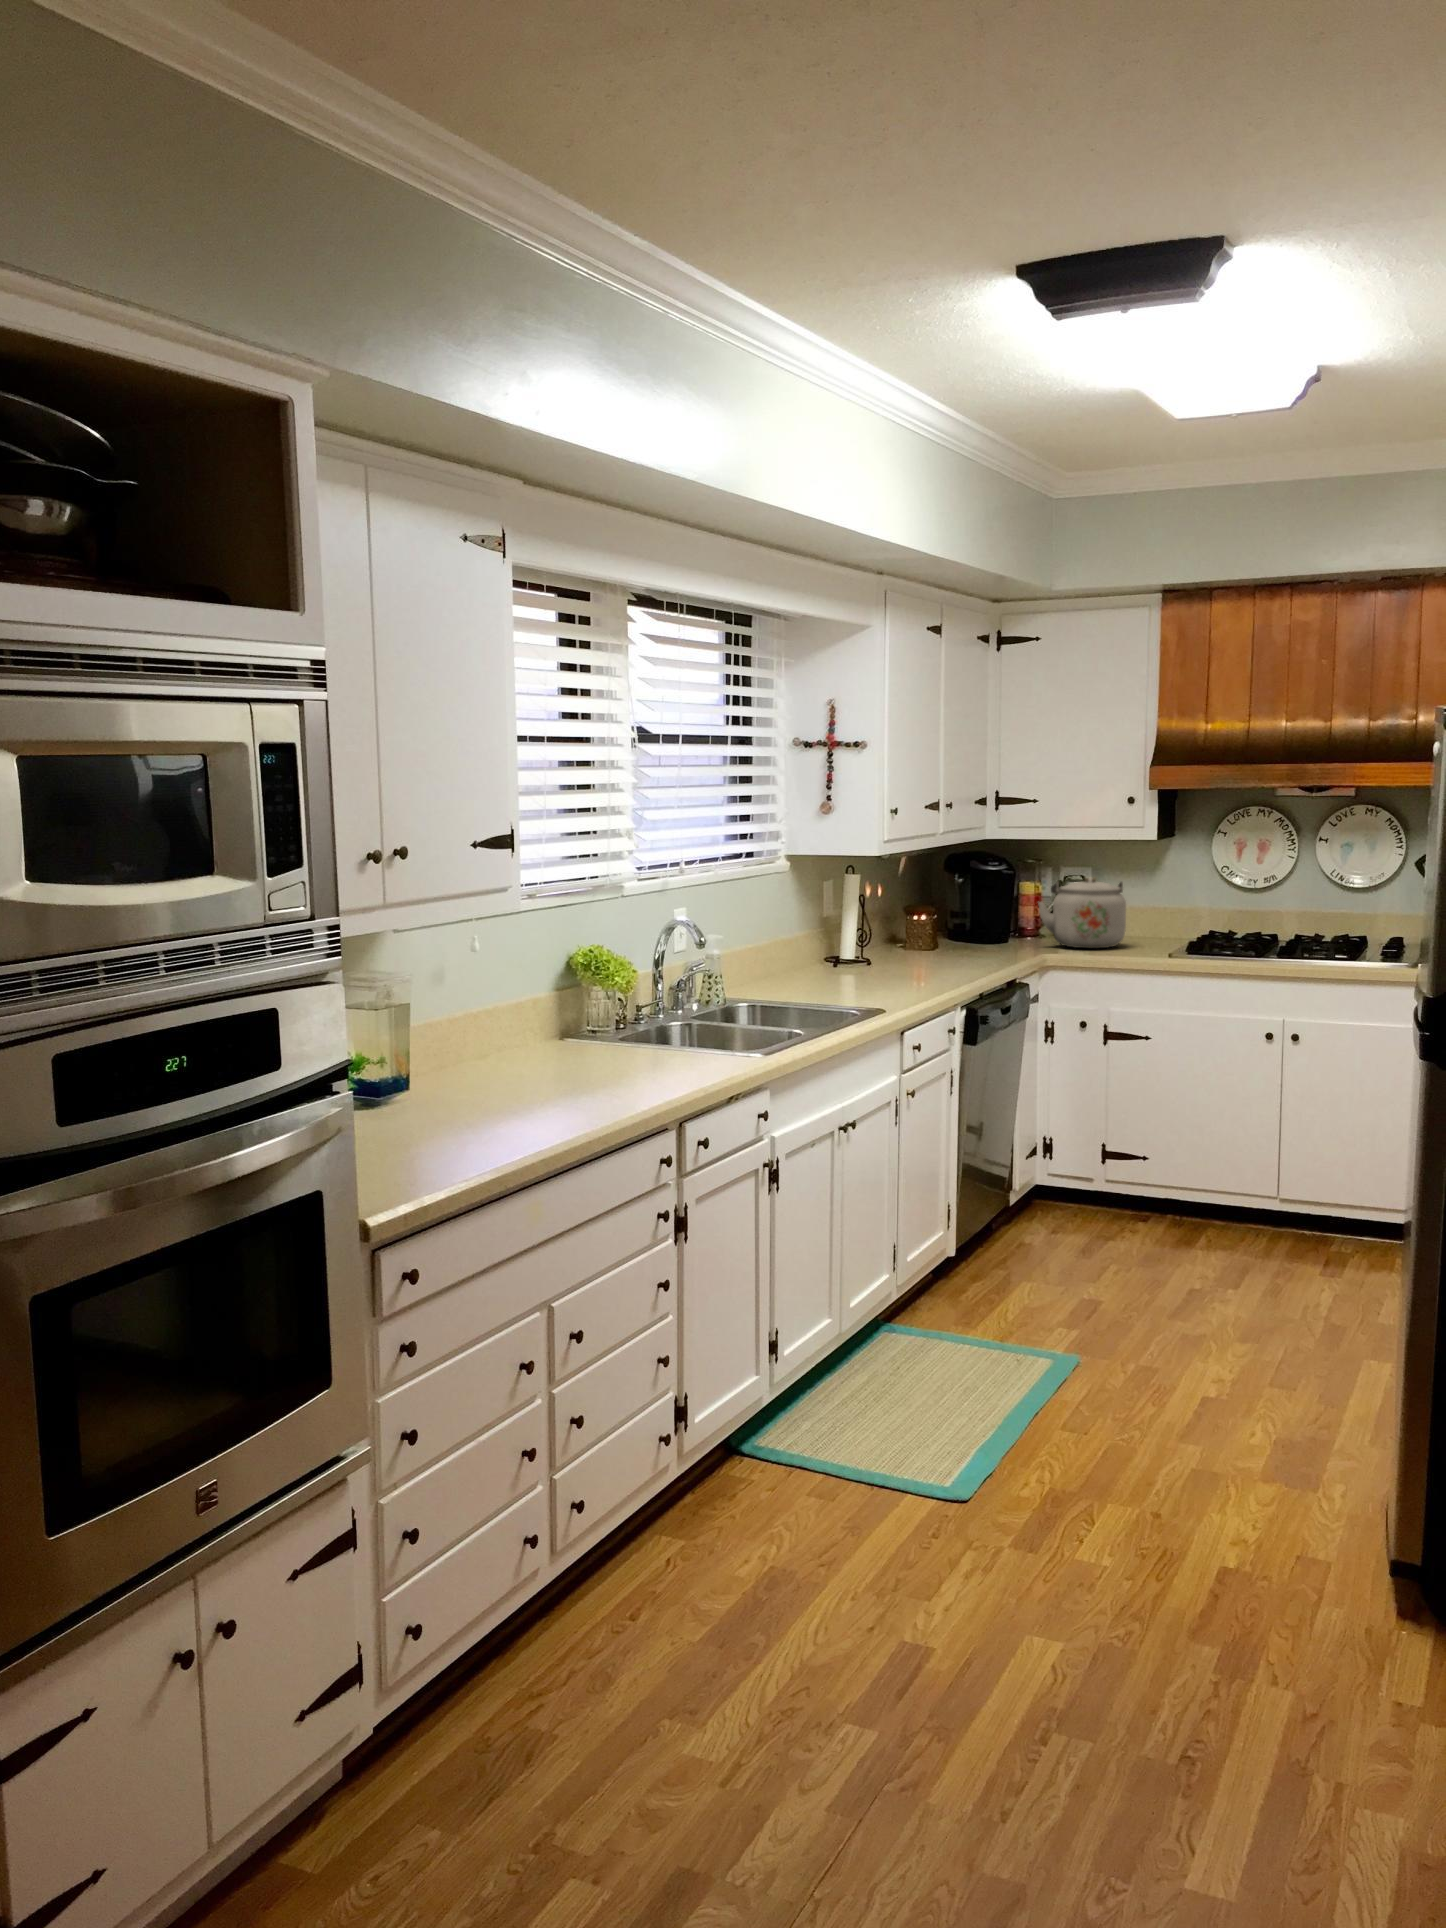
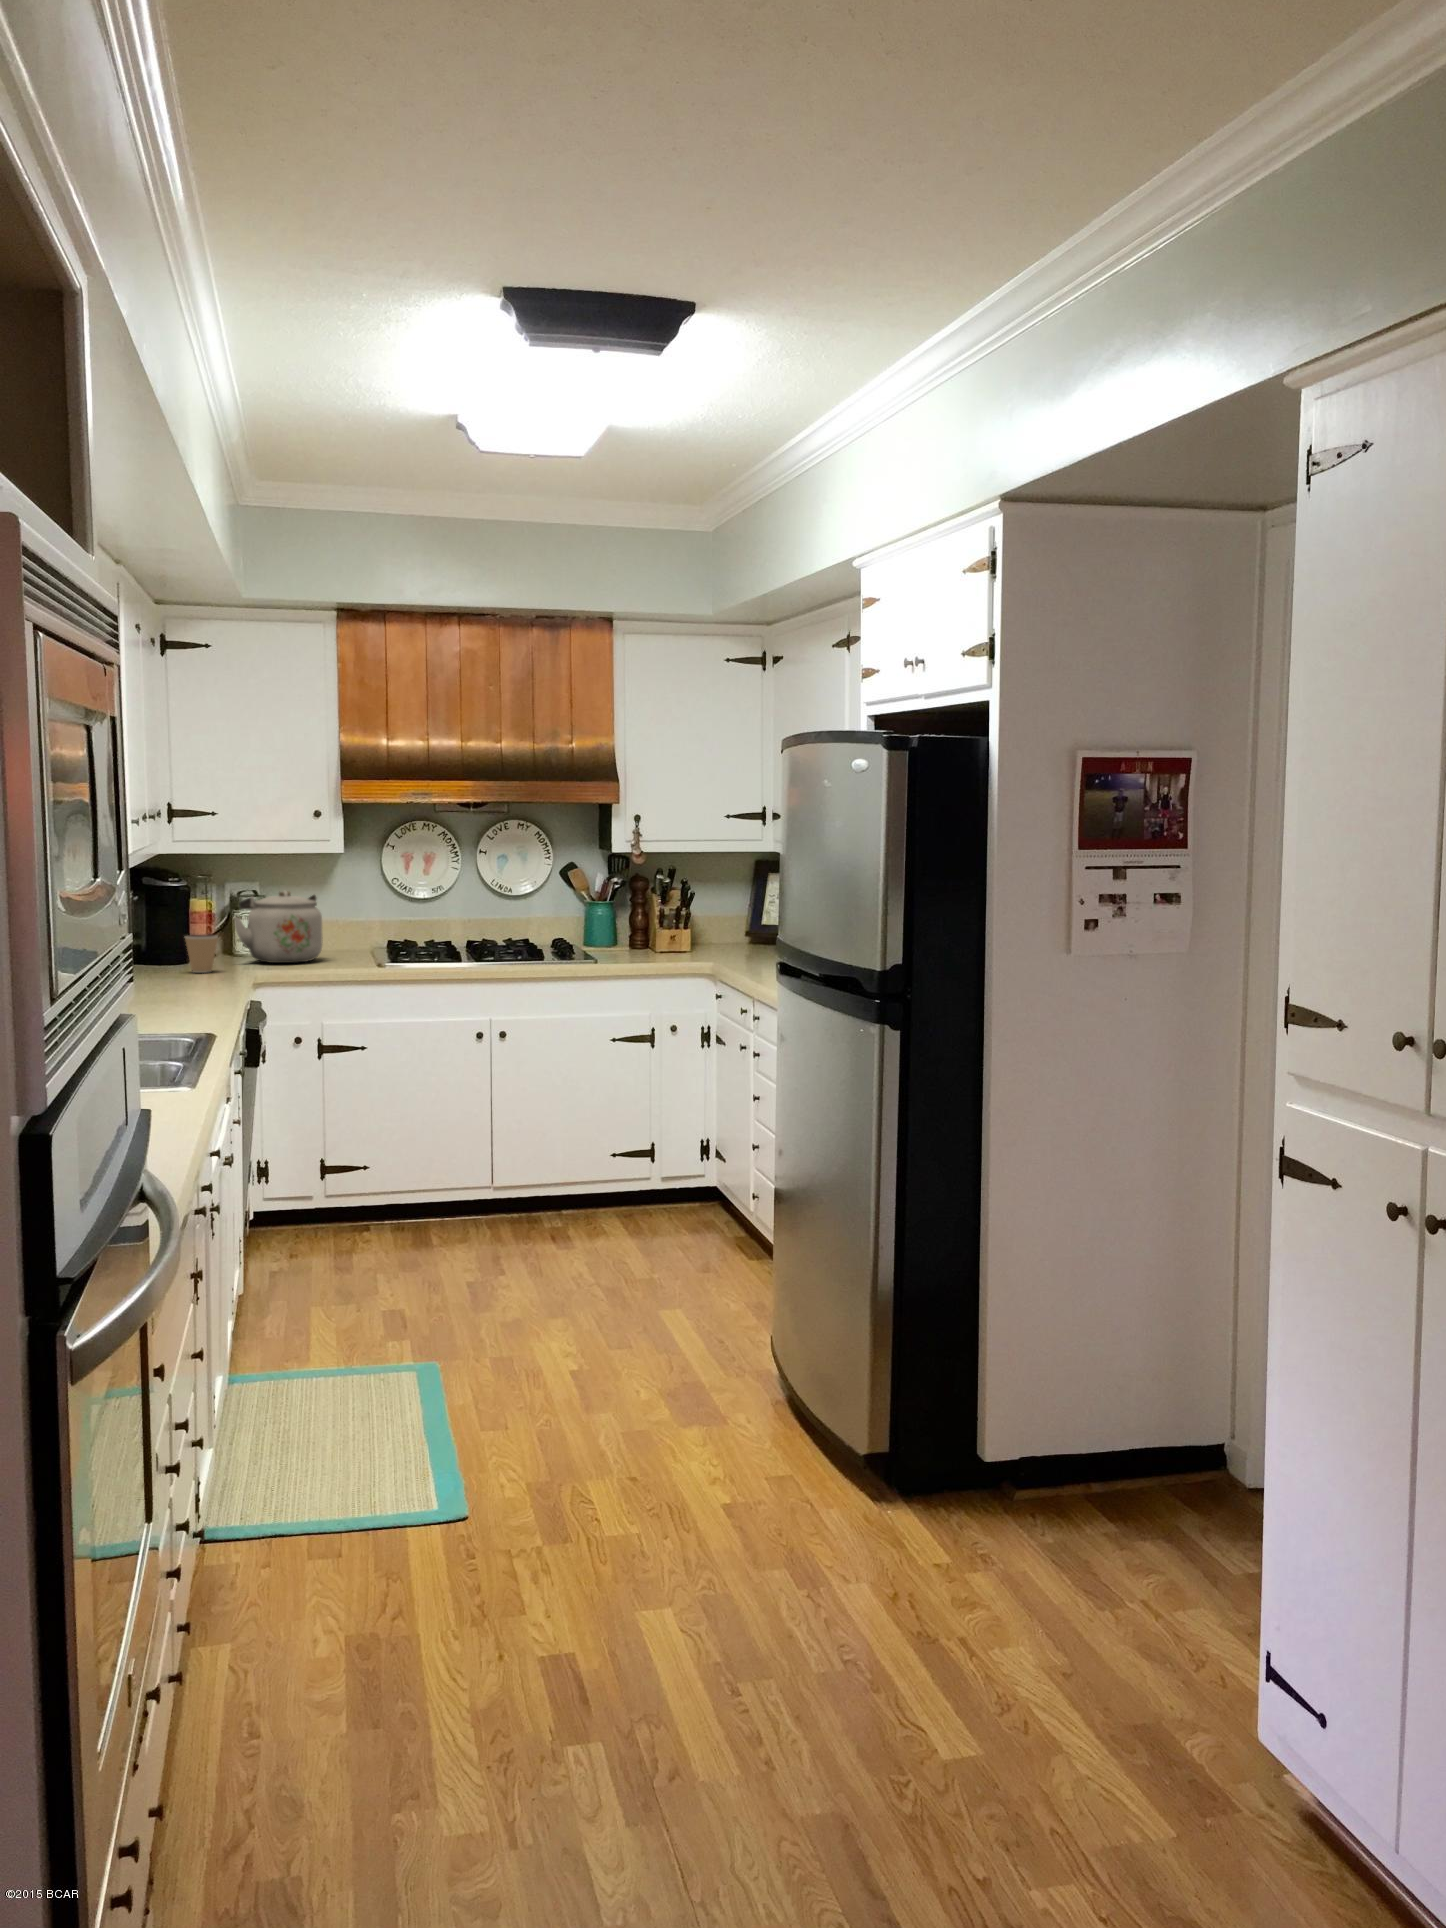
coffee cup: none [981,917,1013,954] -> present [185,935,218,973]

